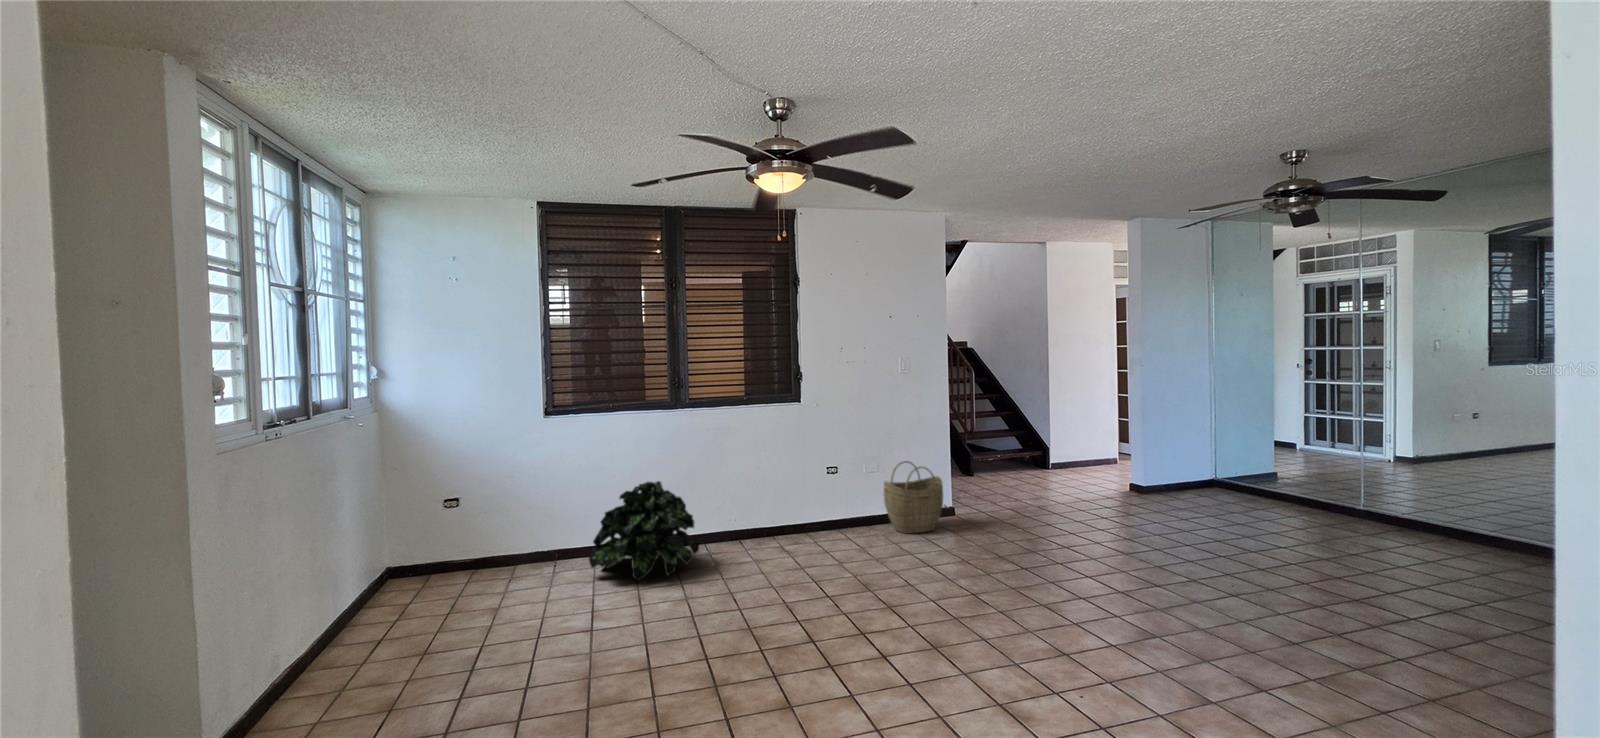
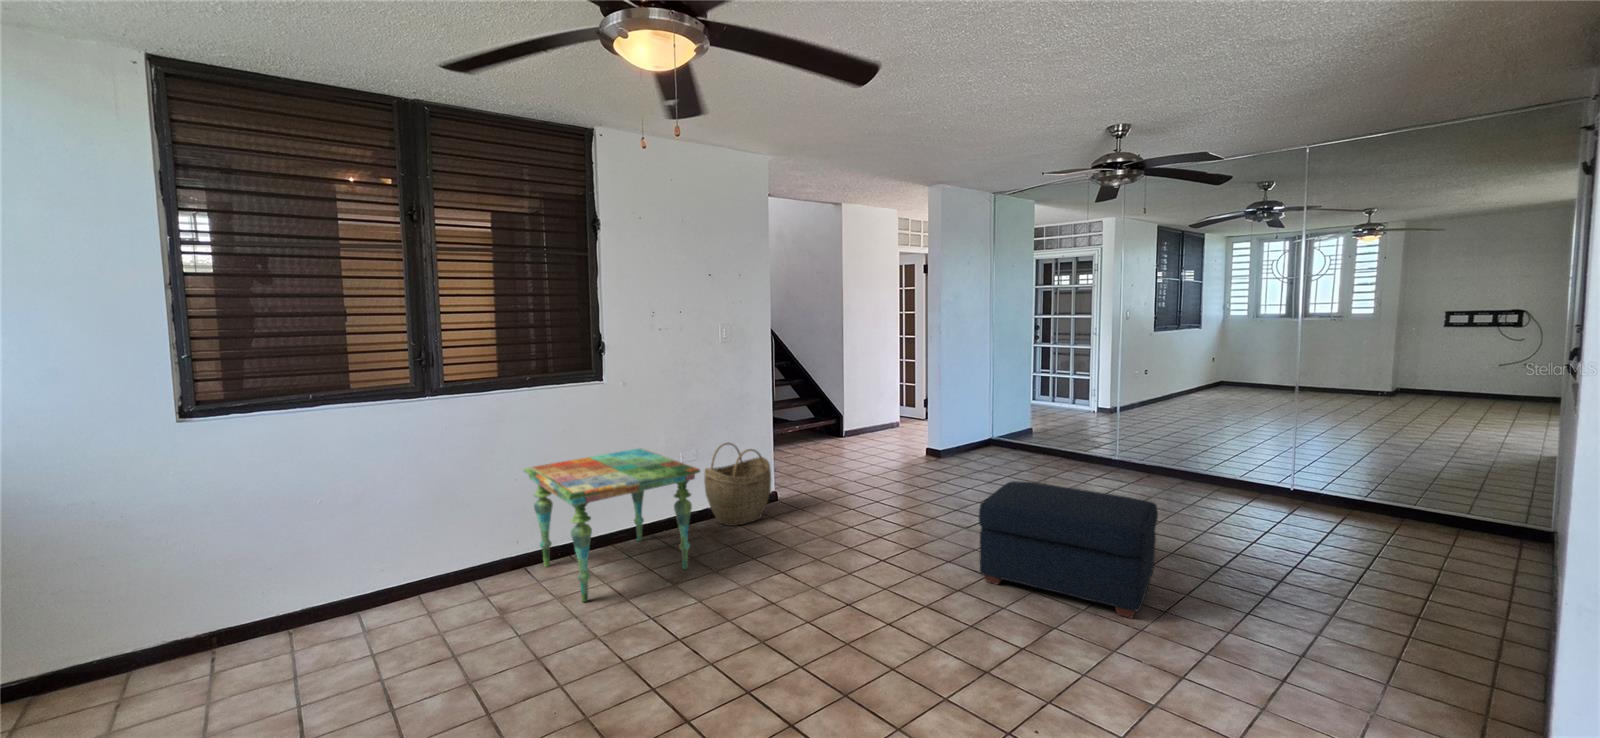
side table: none [739,459,865,568] -> present [524,448,700,602]
potted plant: present [589,481,699,580] -> none [282,506,476,665]
ottoman: none [1107,511,1310,646] -> present [979,481,1158,618]

